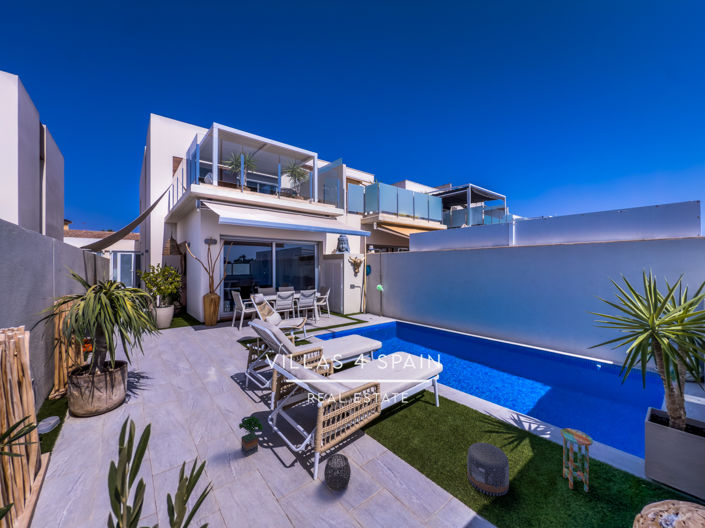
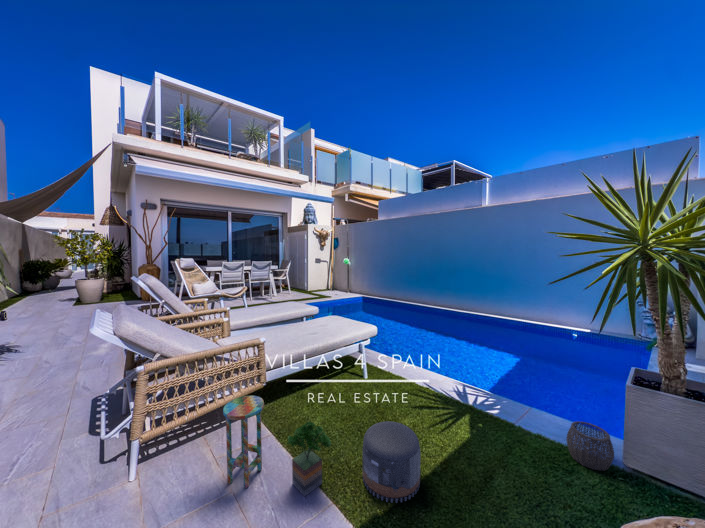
potted tree: present [239,416,263,457] -> present [288,422,331,496]
side table: present [561,428,593,492] -> present [223,396,264,488]
woven basket: present [324,454,351,491] -> present [566,421,614,471]

